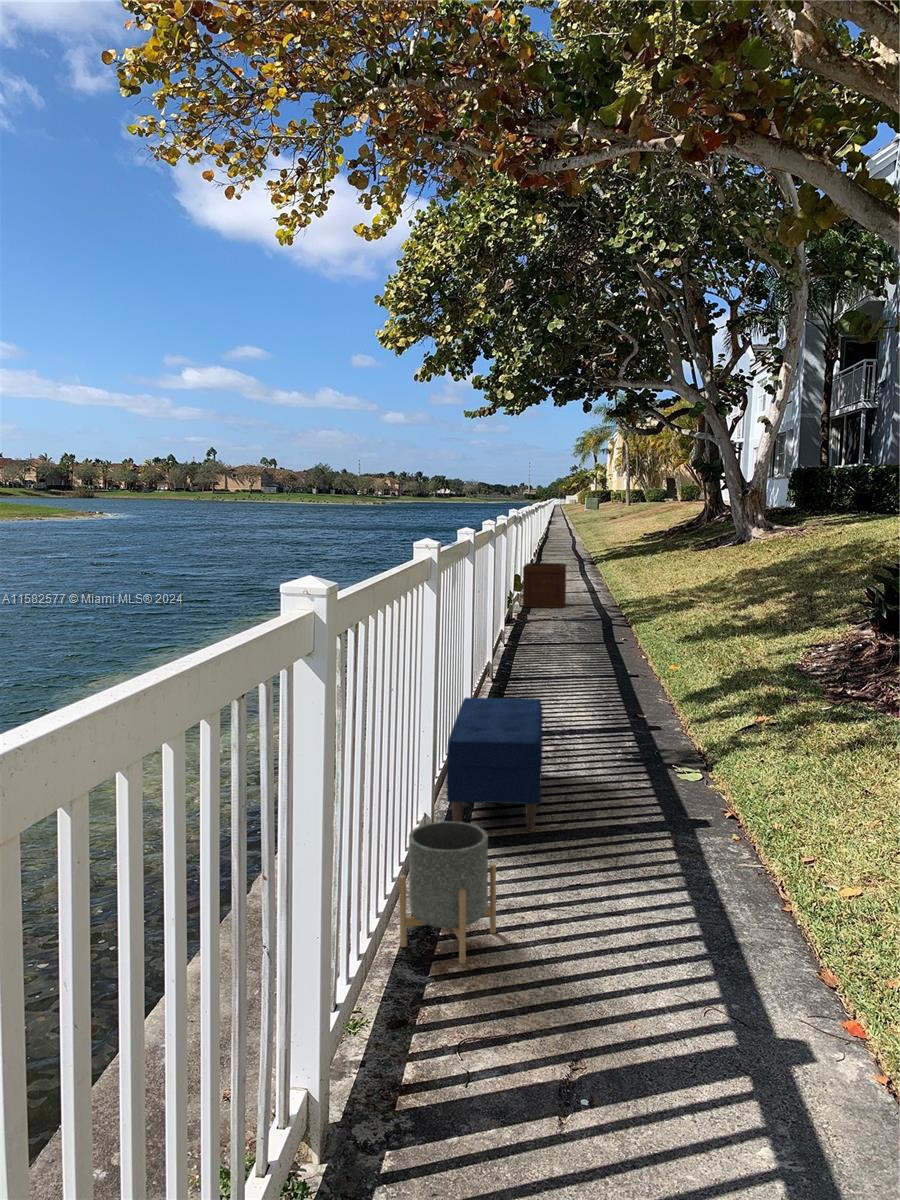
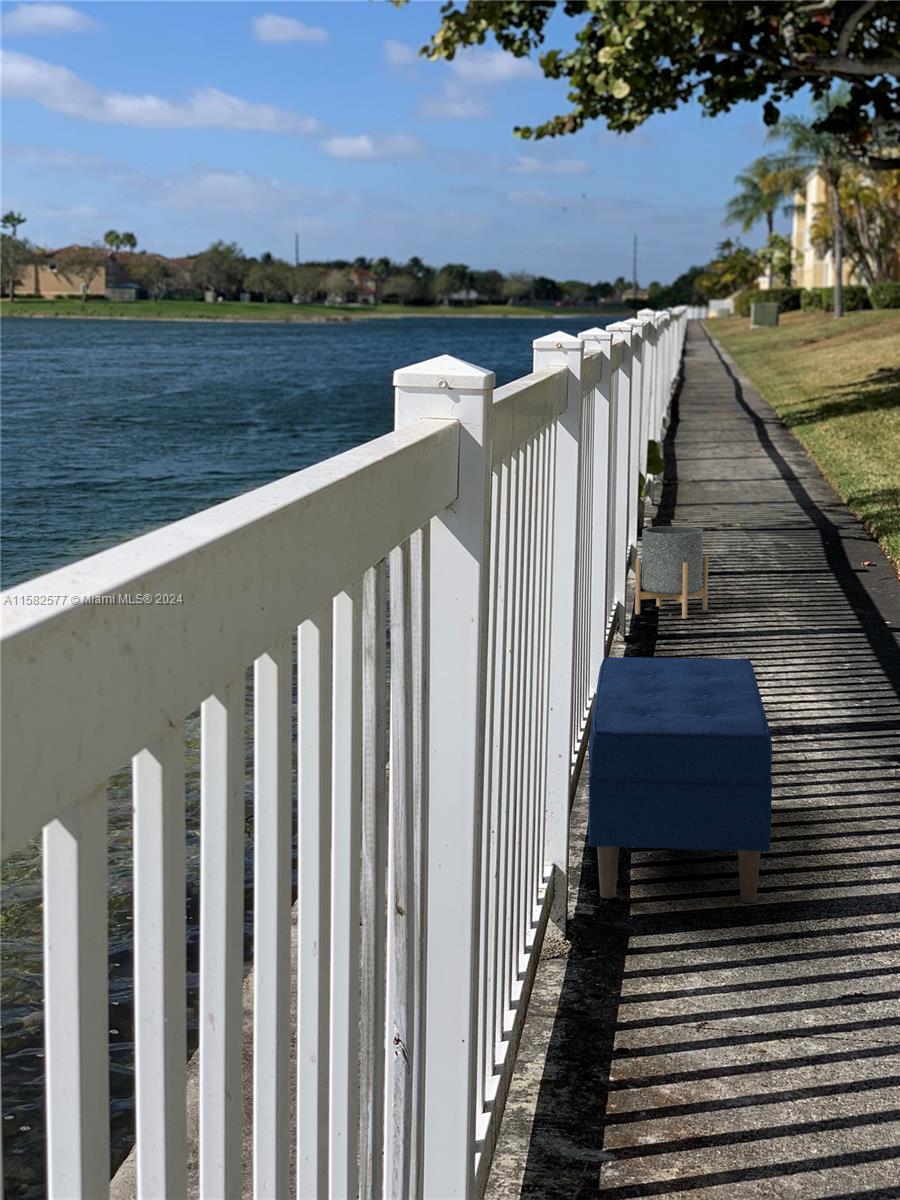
wooden crate: present [523,563,566,608] -> none [660,422,744,508]
planter: present [399,821,496,964] -> present [635,526,708,619]

